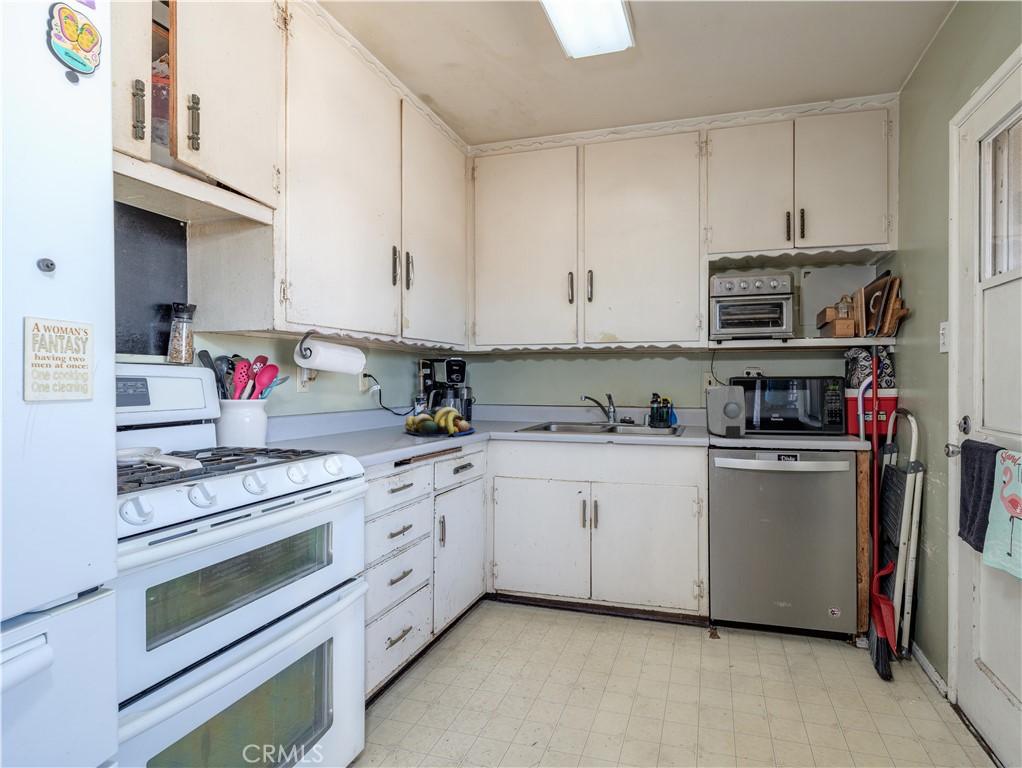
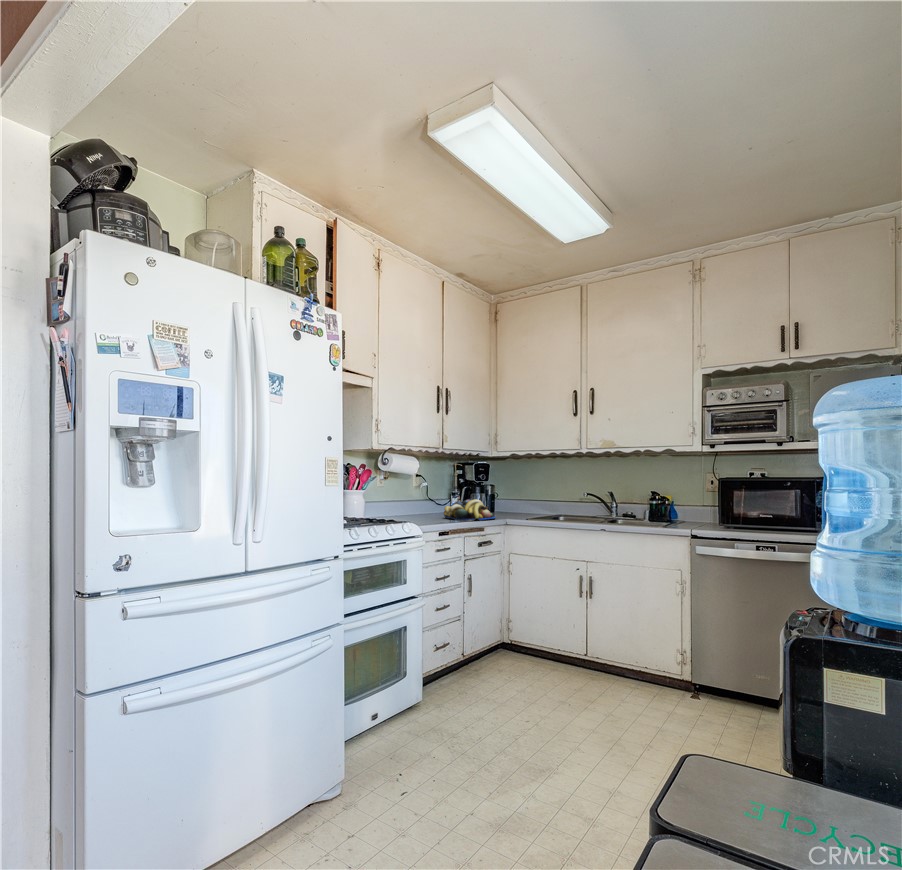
soap dispenser: present [706,386,745,438] -> none [685,485,711,527]

